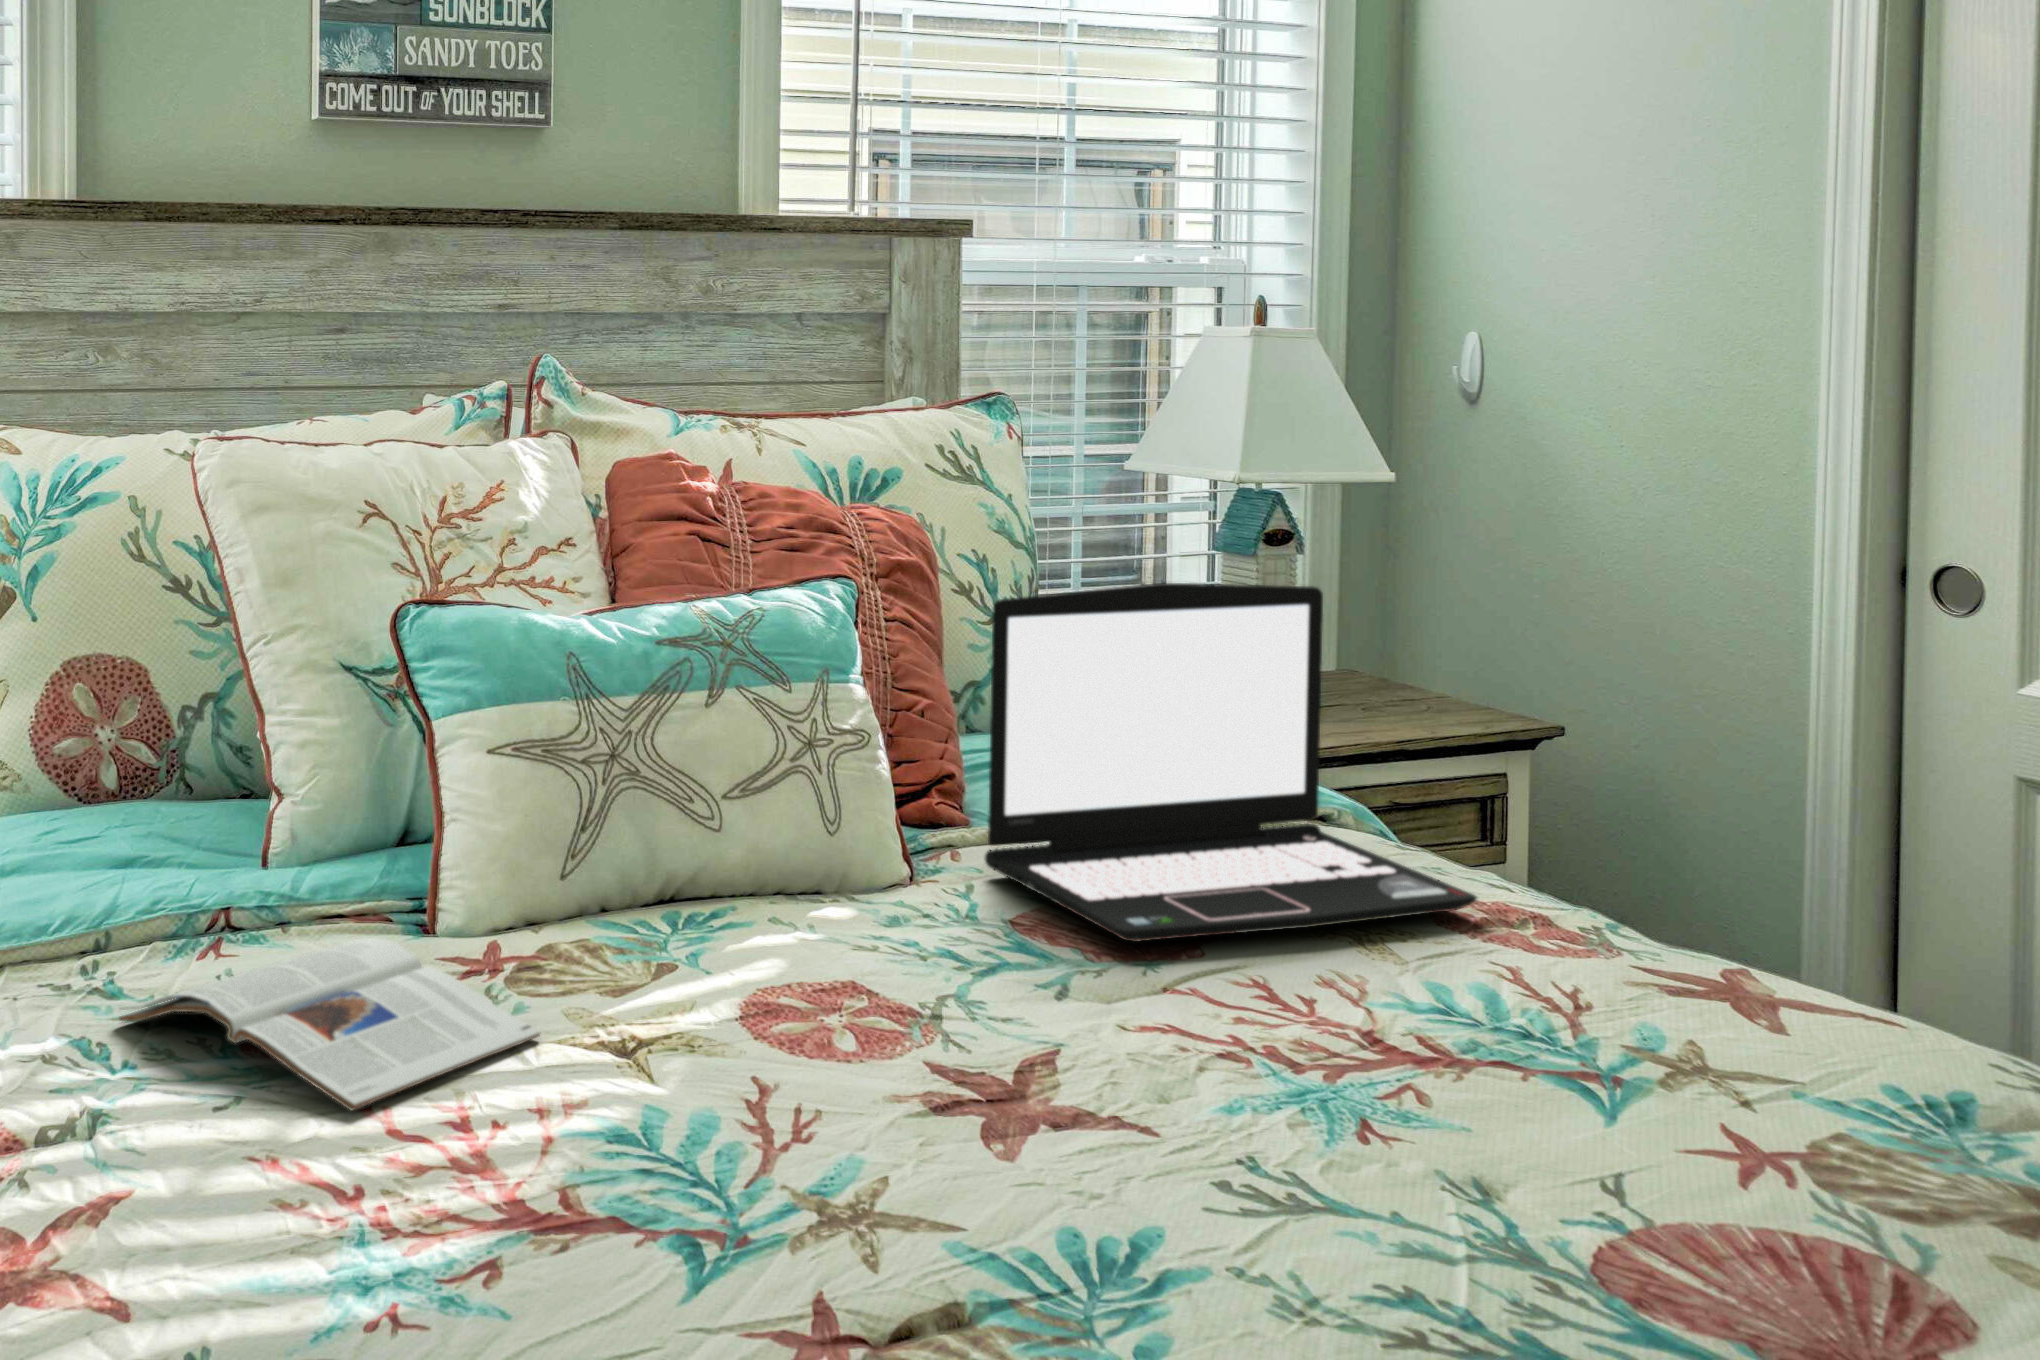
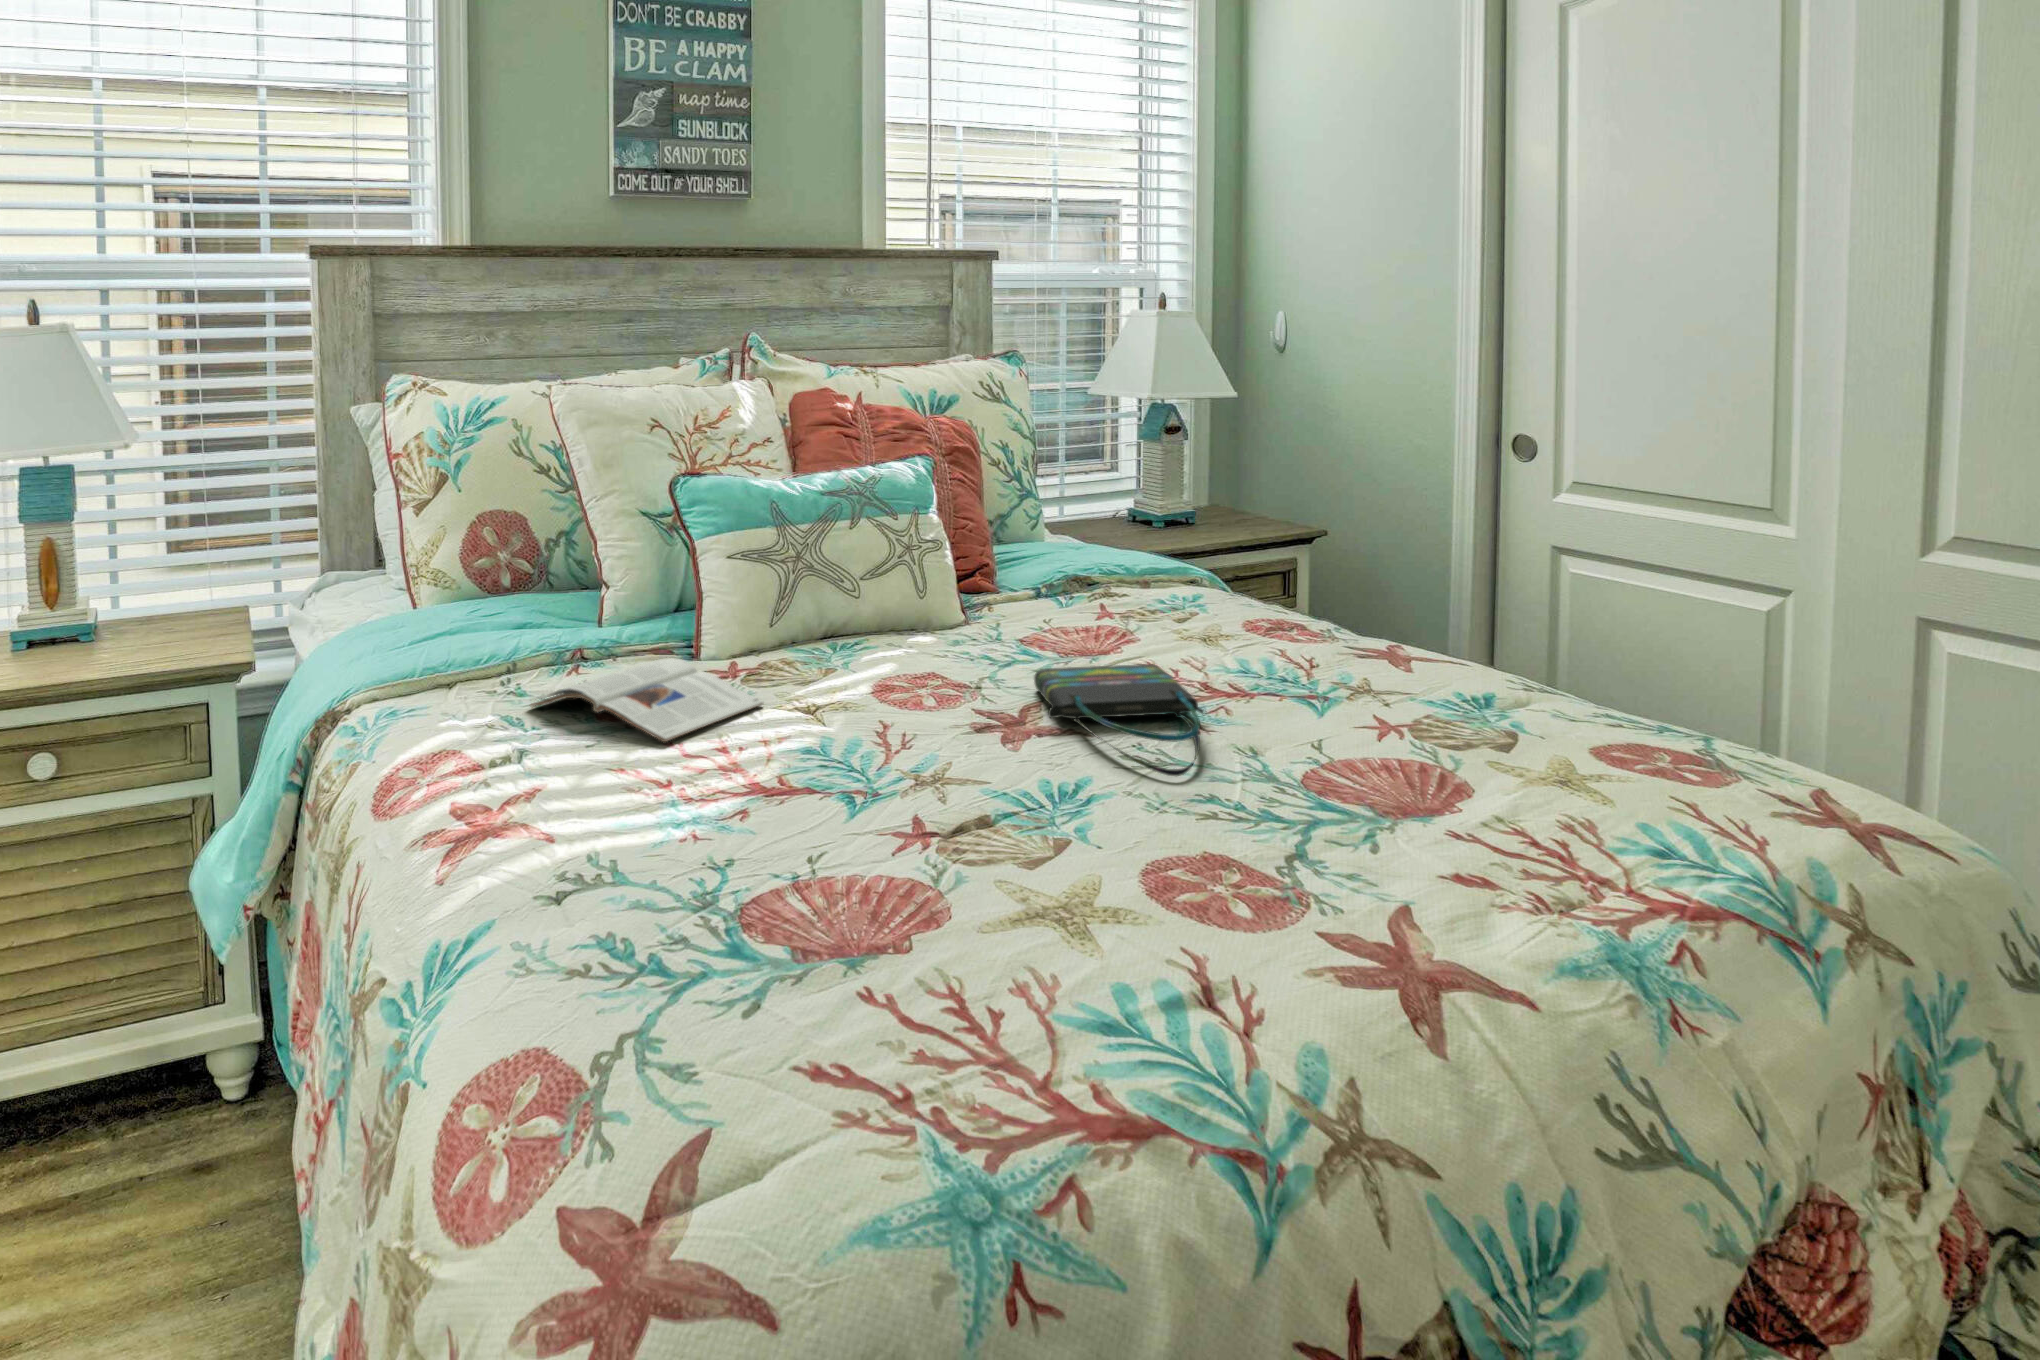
laptop: present [985,583,1477,941] -> none [1006,455,1268,647]
tote bag: none [1045,988,1386,1241] -> present [1034,664,1204,776]

